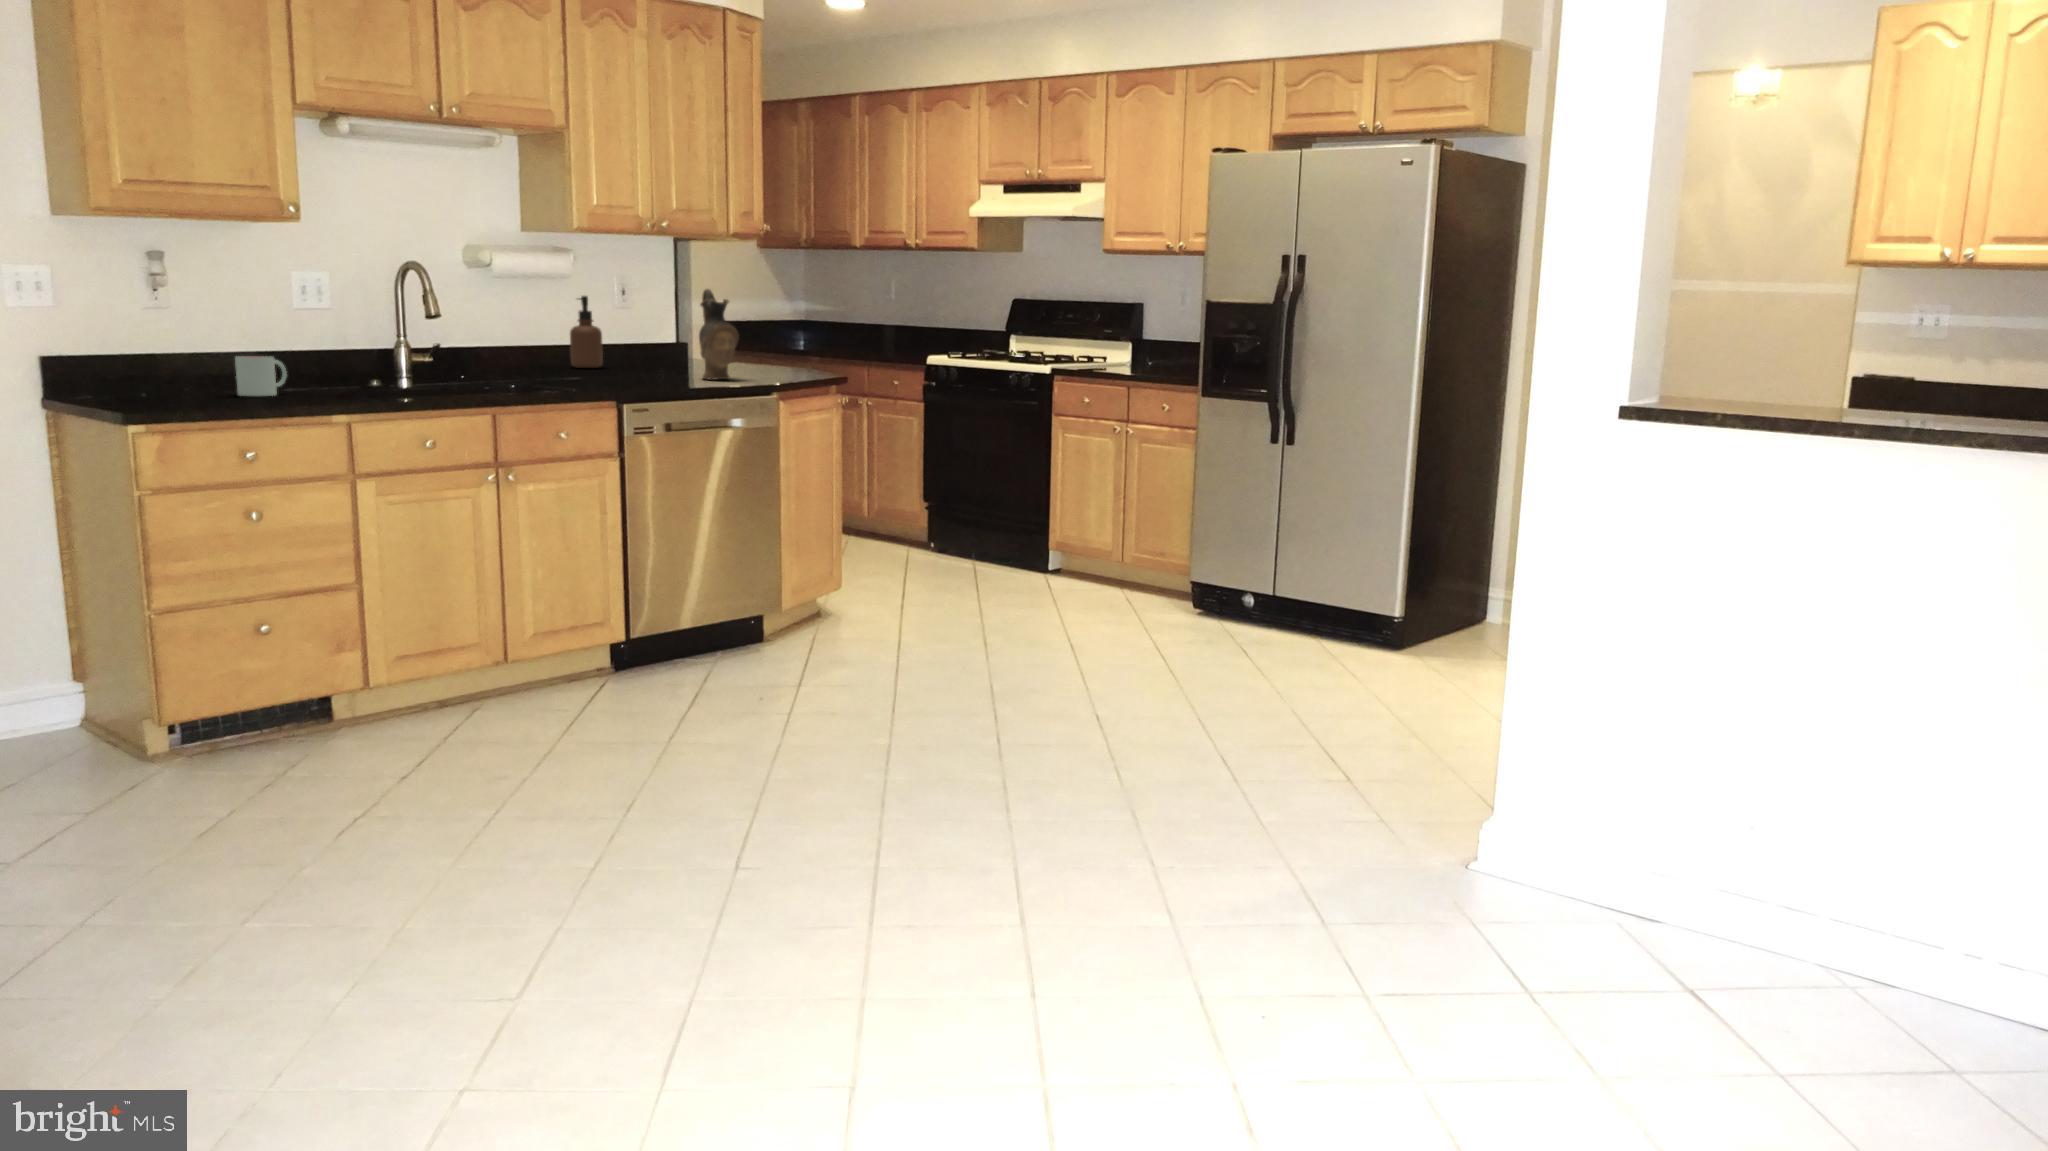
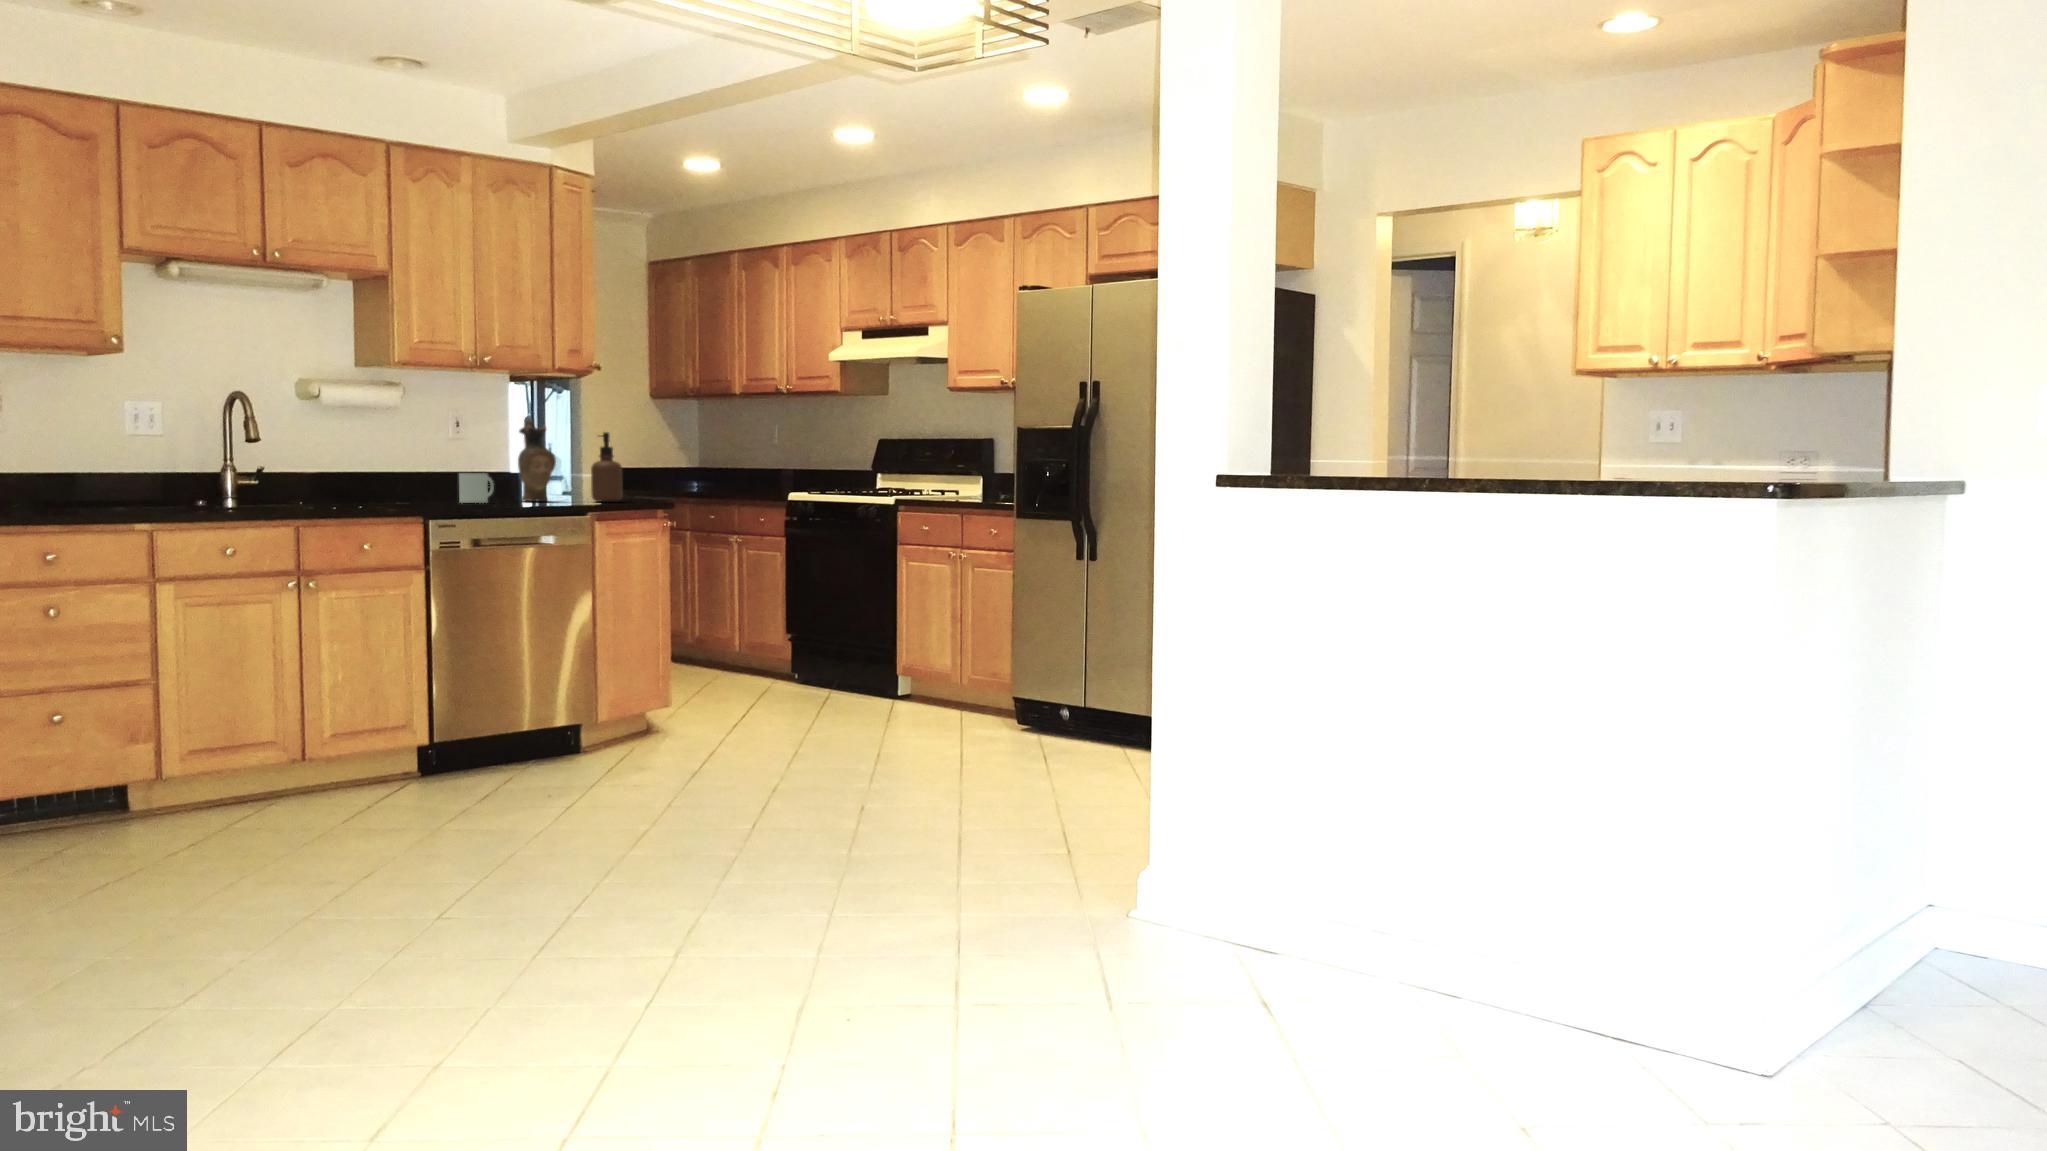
soap dispenser: present [570,296,603,368] -> present [591,432,623,502]
mug: present [235,356,287,396] -> present [459,473,494,503]

